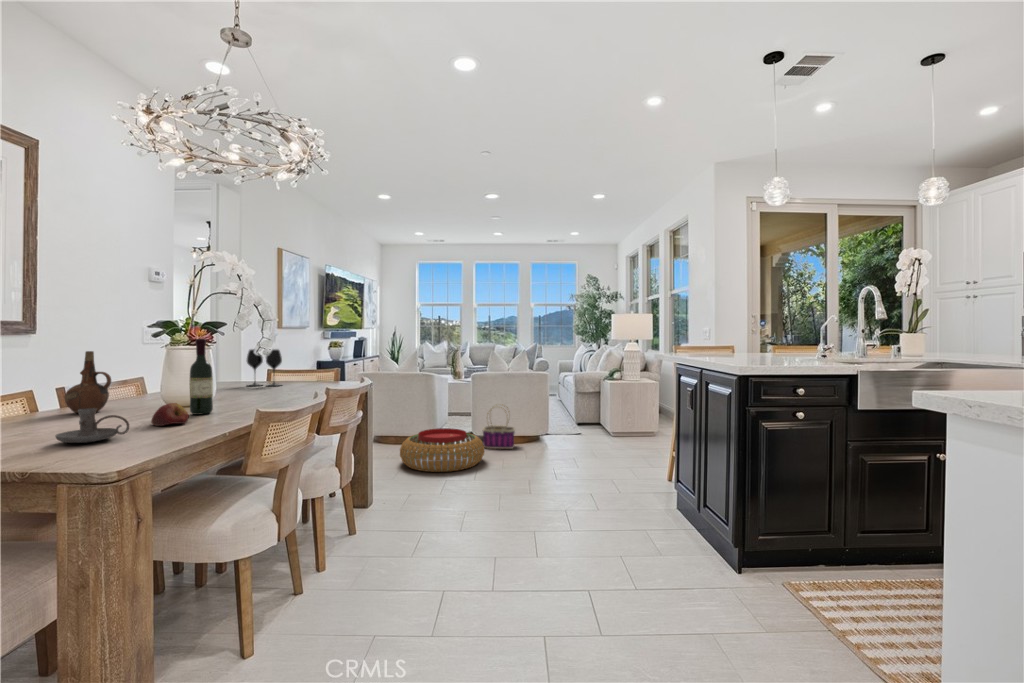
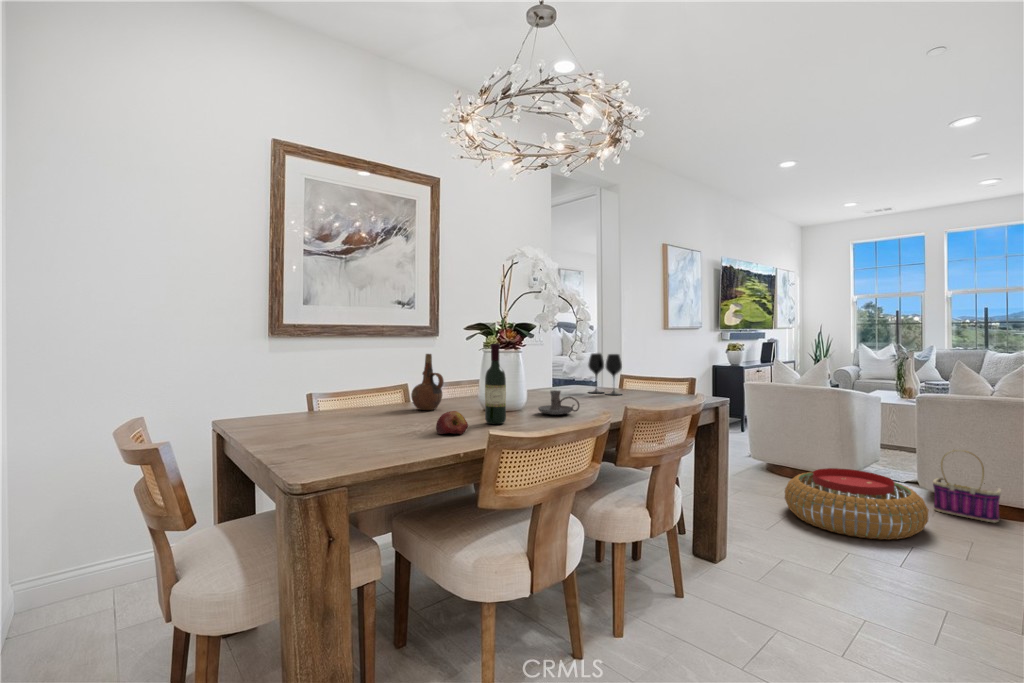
candle holder: present [55,408,129,443] -> present [538,390,580,415]

